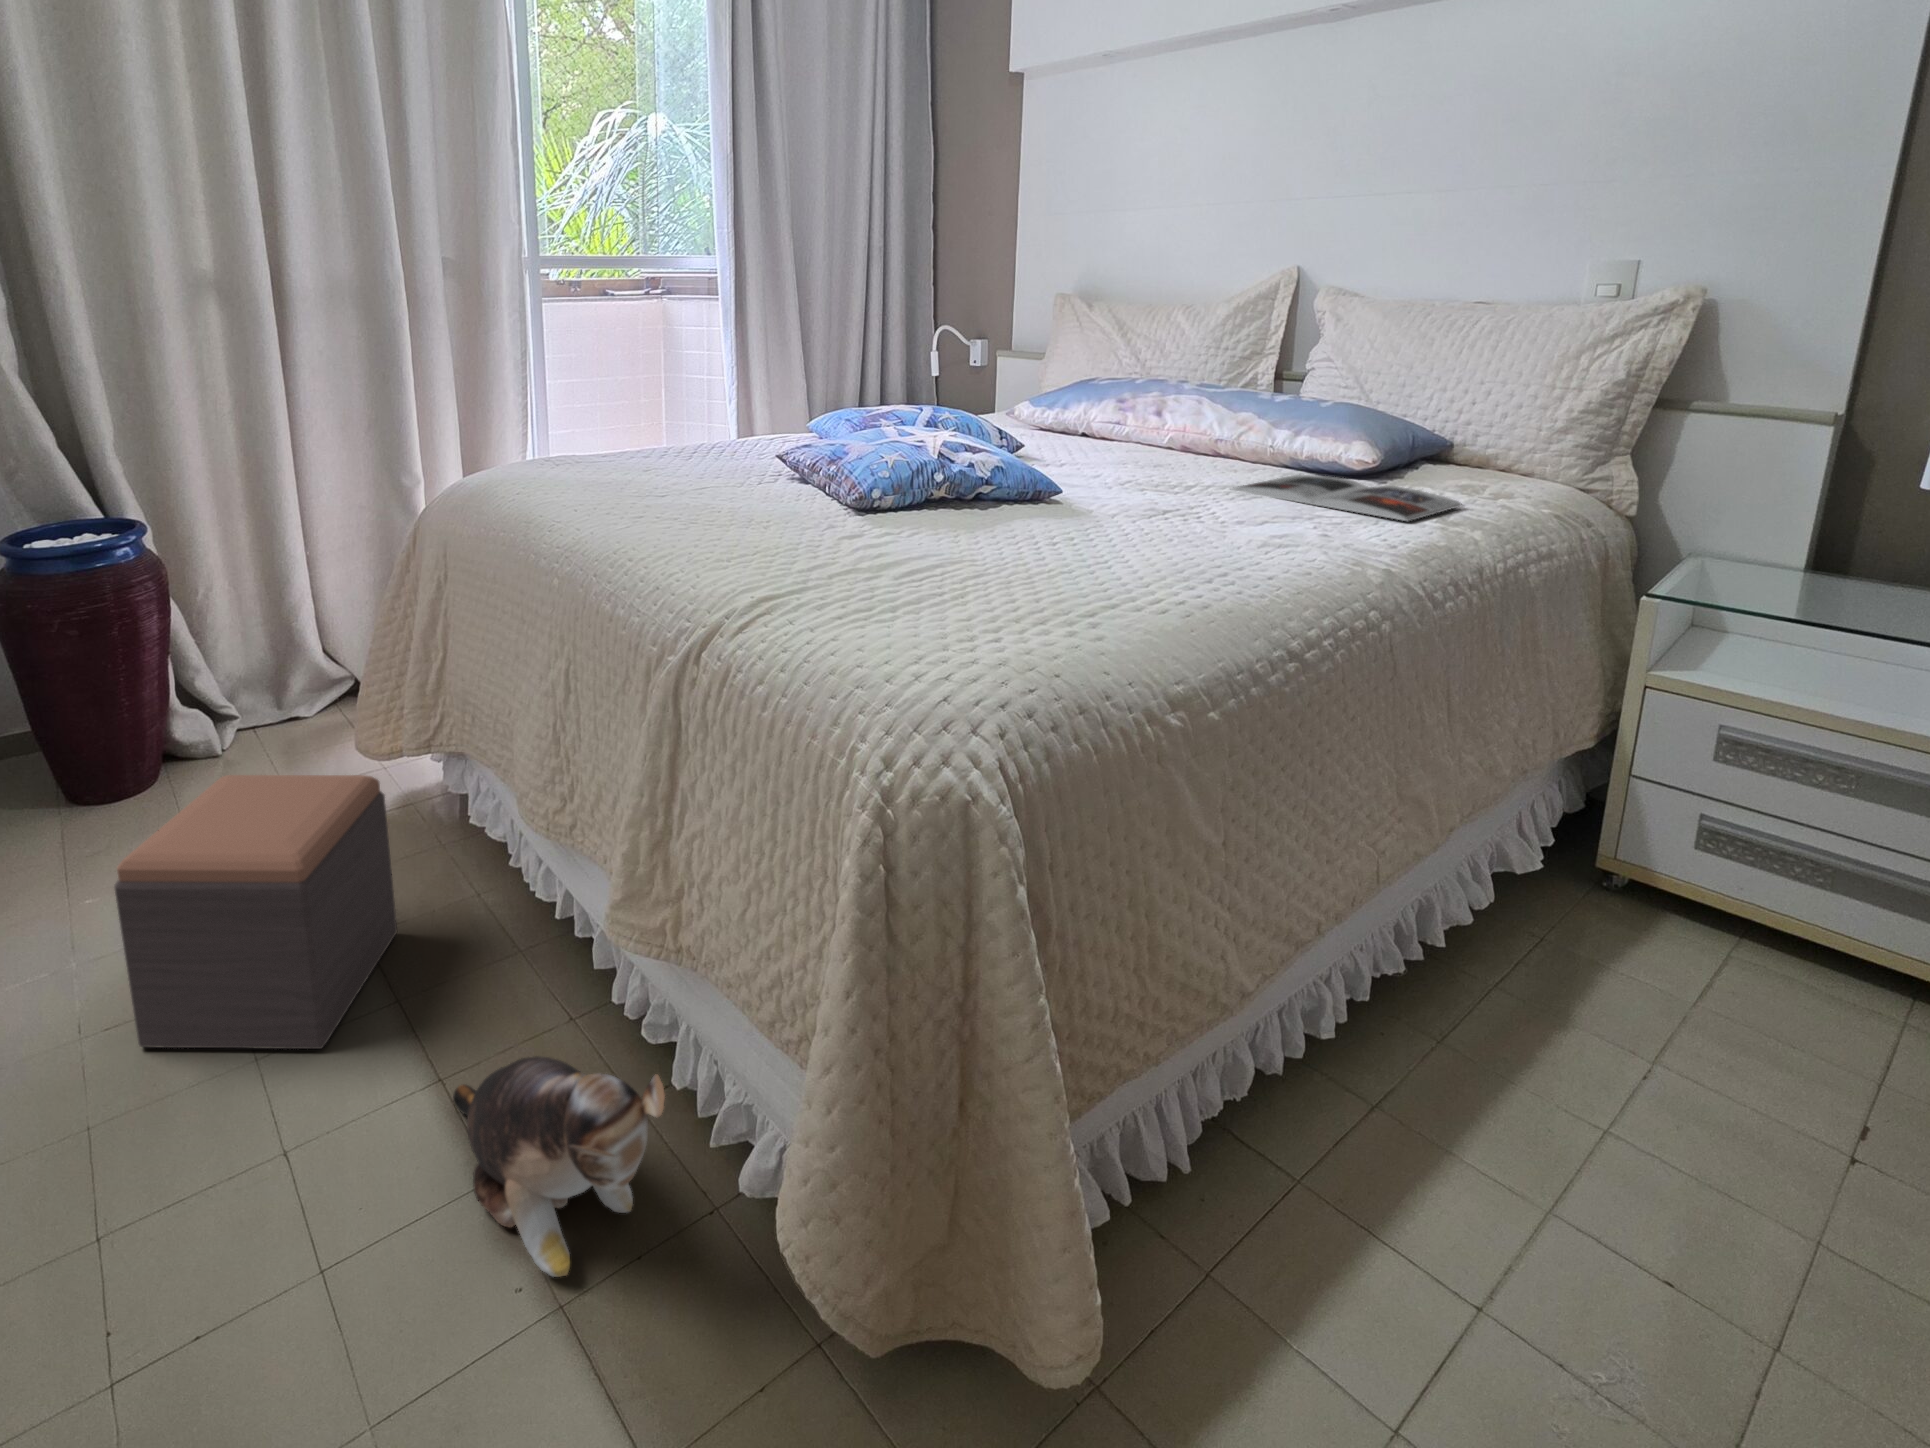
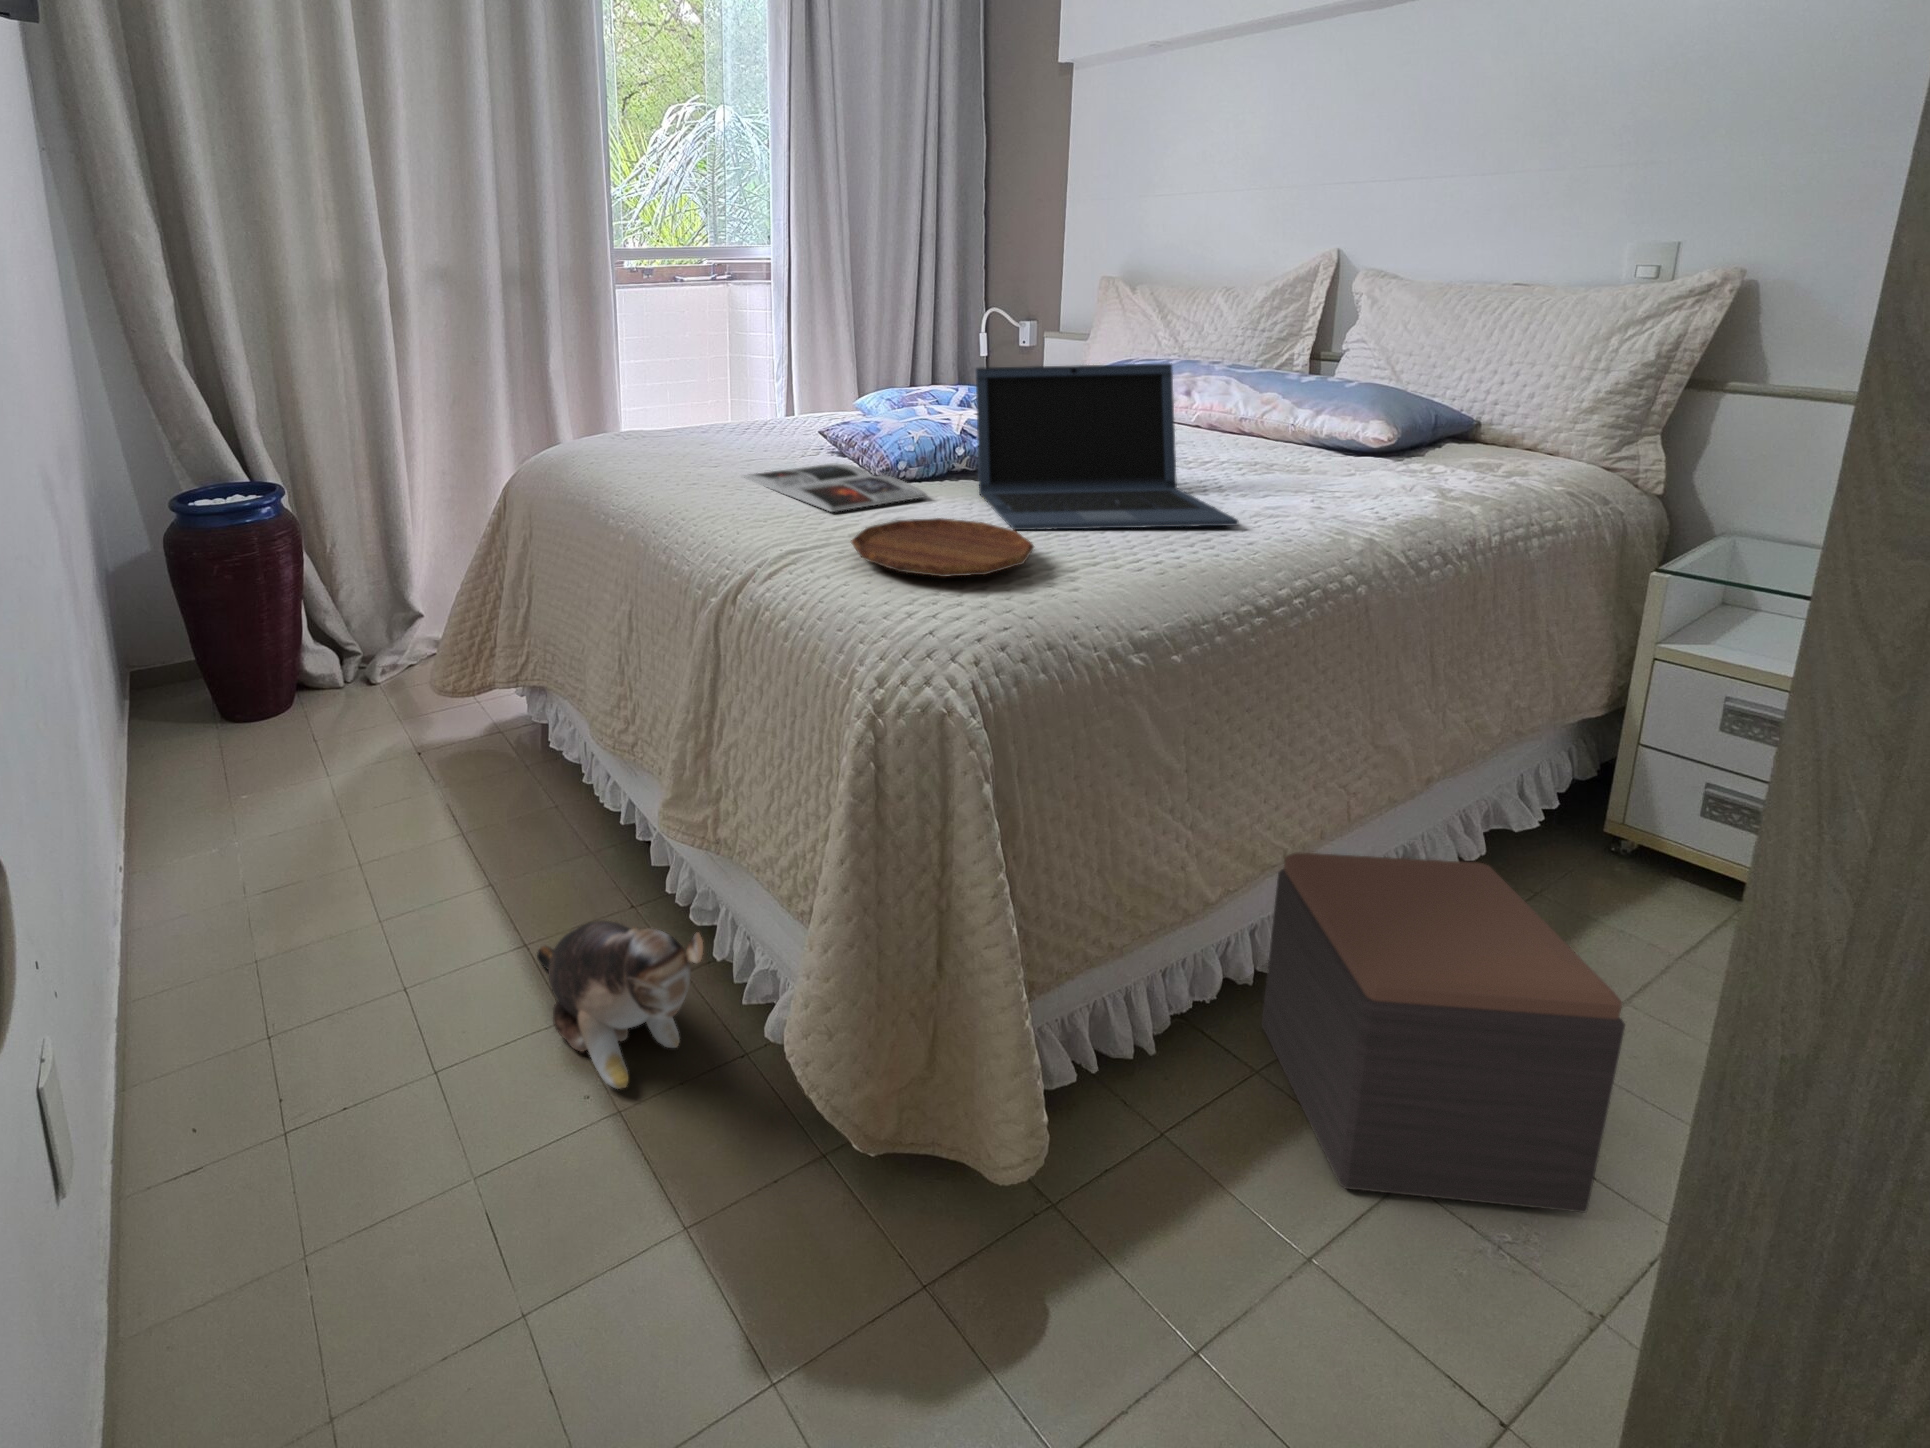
laptop: none [957,379,1253,566] -> present [975,364,1238,530]
magazine: present [1233,475,1462,521] -> present [743,463,927,512]
tray: none [833,555,1047,627] -> present [851,518,1034,577]
footstool: present [114,775,397,1049] -> present [1262,853,1625,1213]

